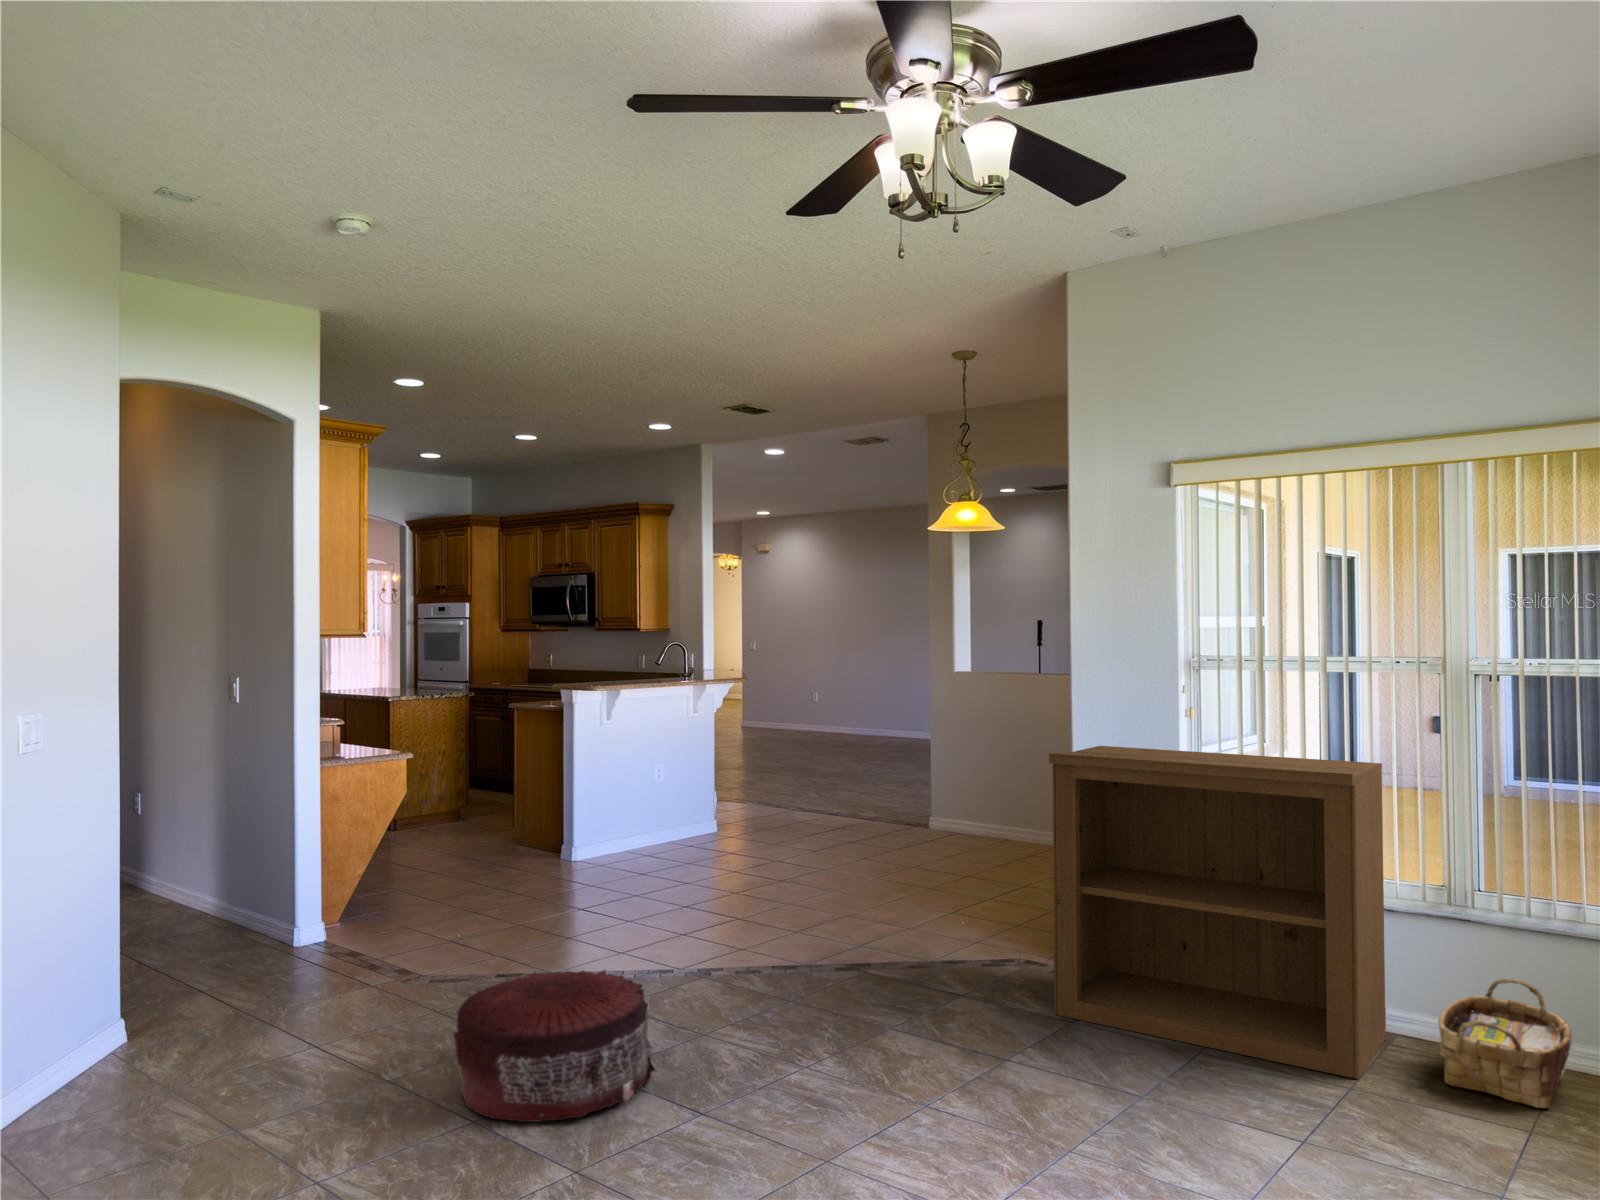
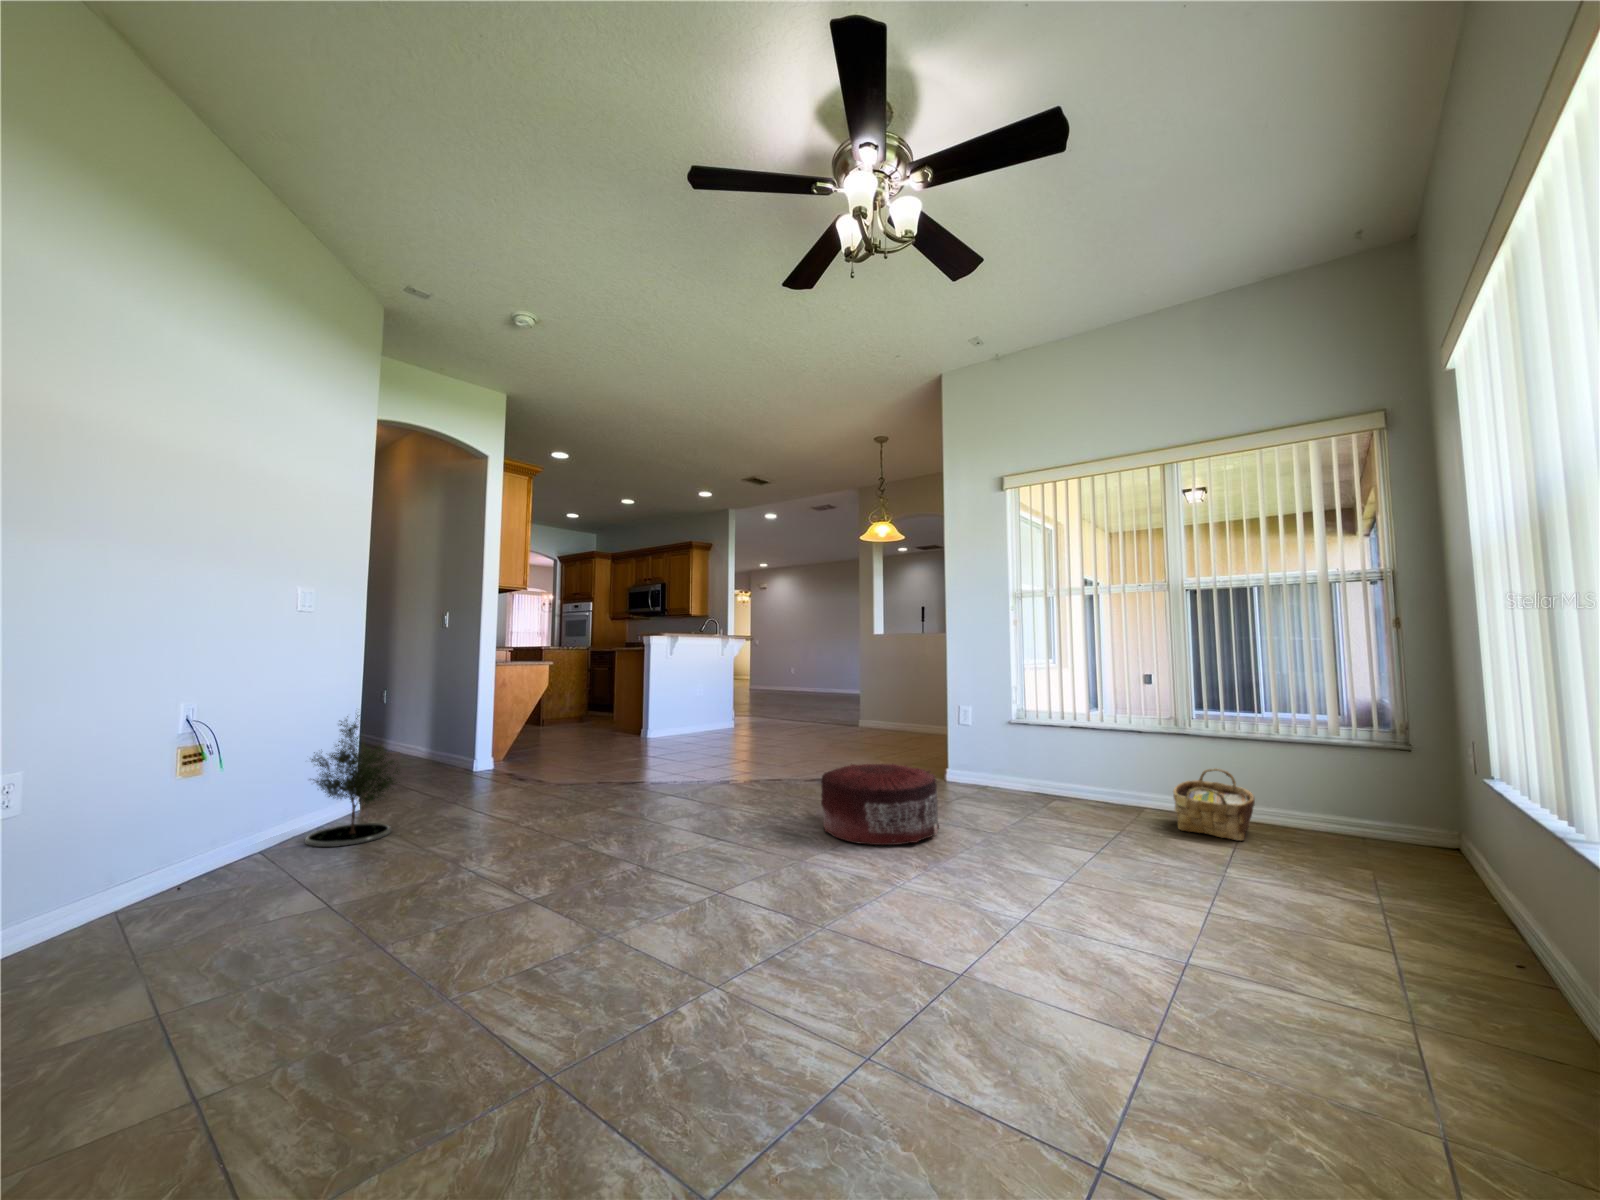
bookshelf: present [1049,746,1386,1079] -> none [934,641,1138,828]
potted tree: none [47,901,201,1123] -> present [305,715,400,847]
pouf: present [453,969,655,1122] -> present [821,764,939,845]

